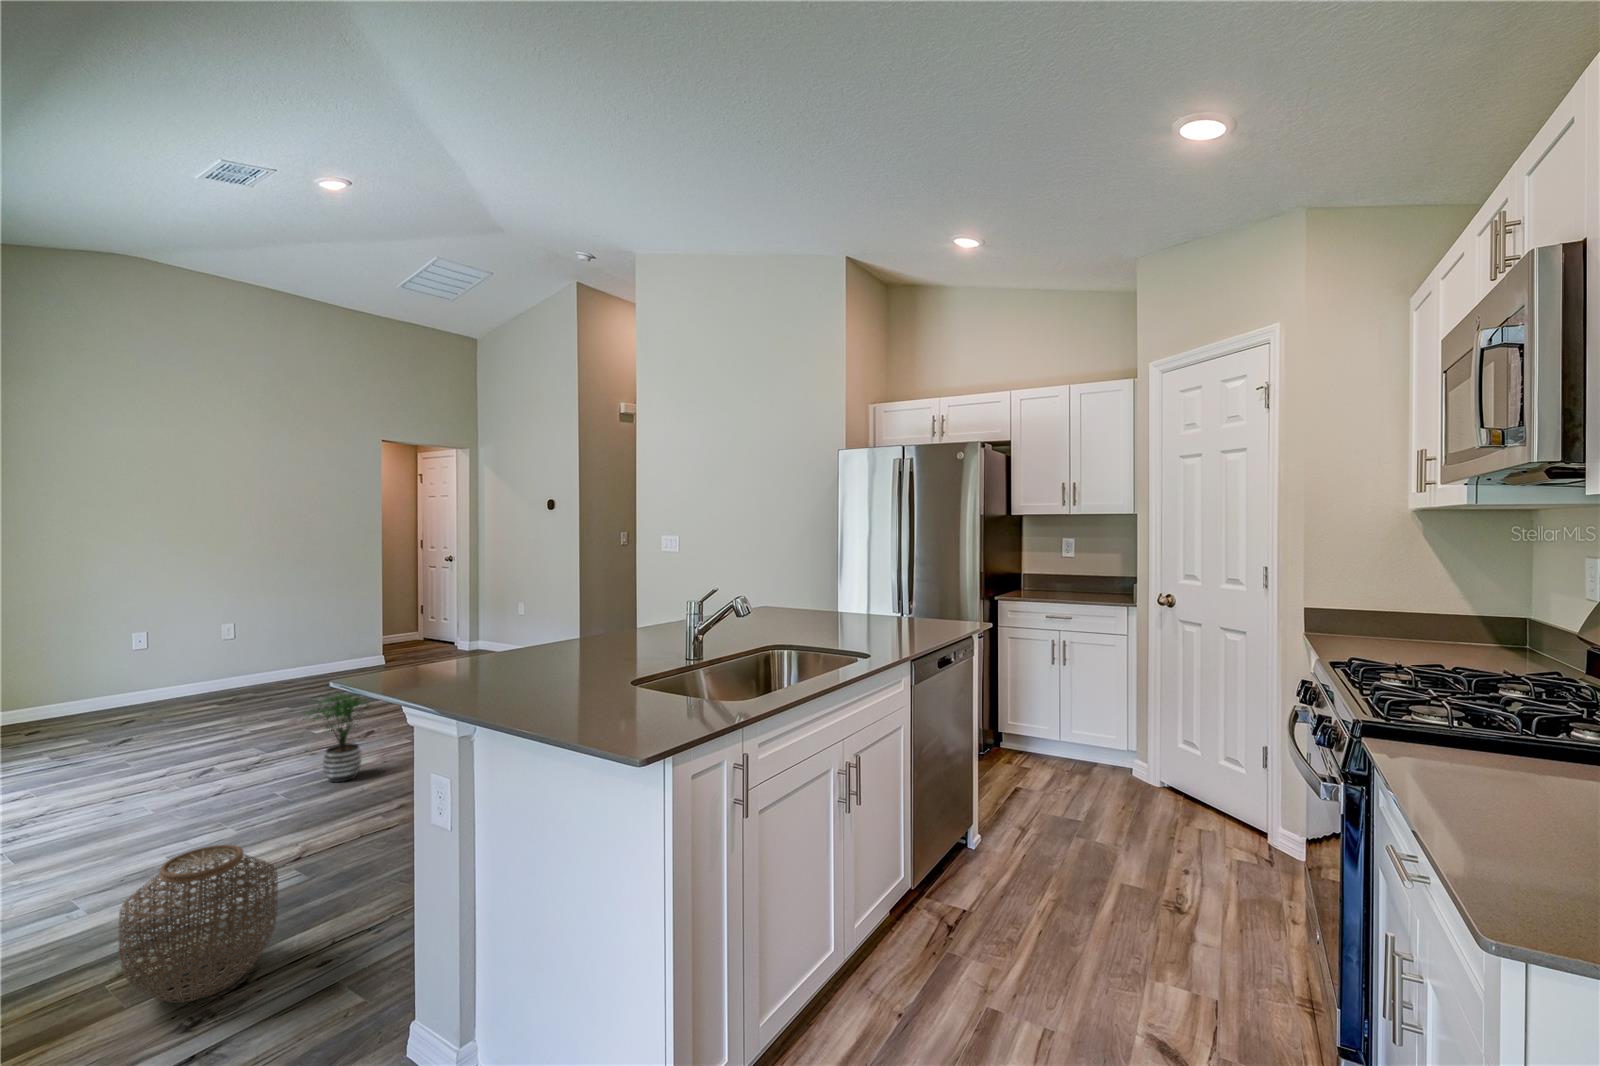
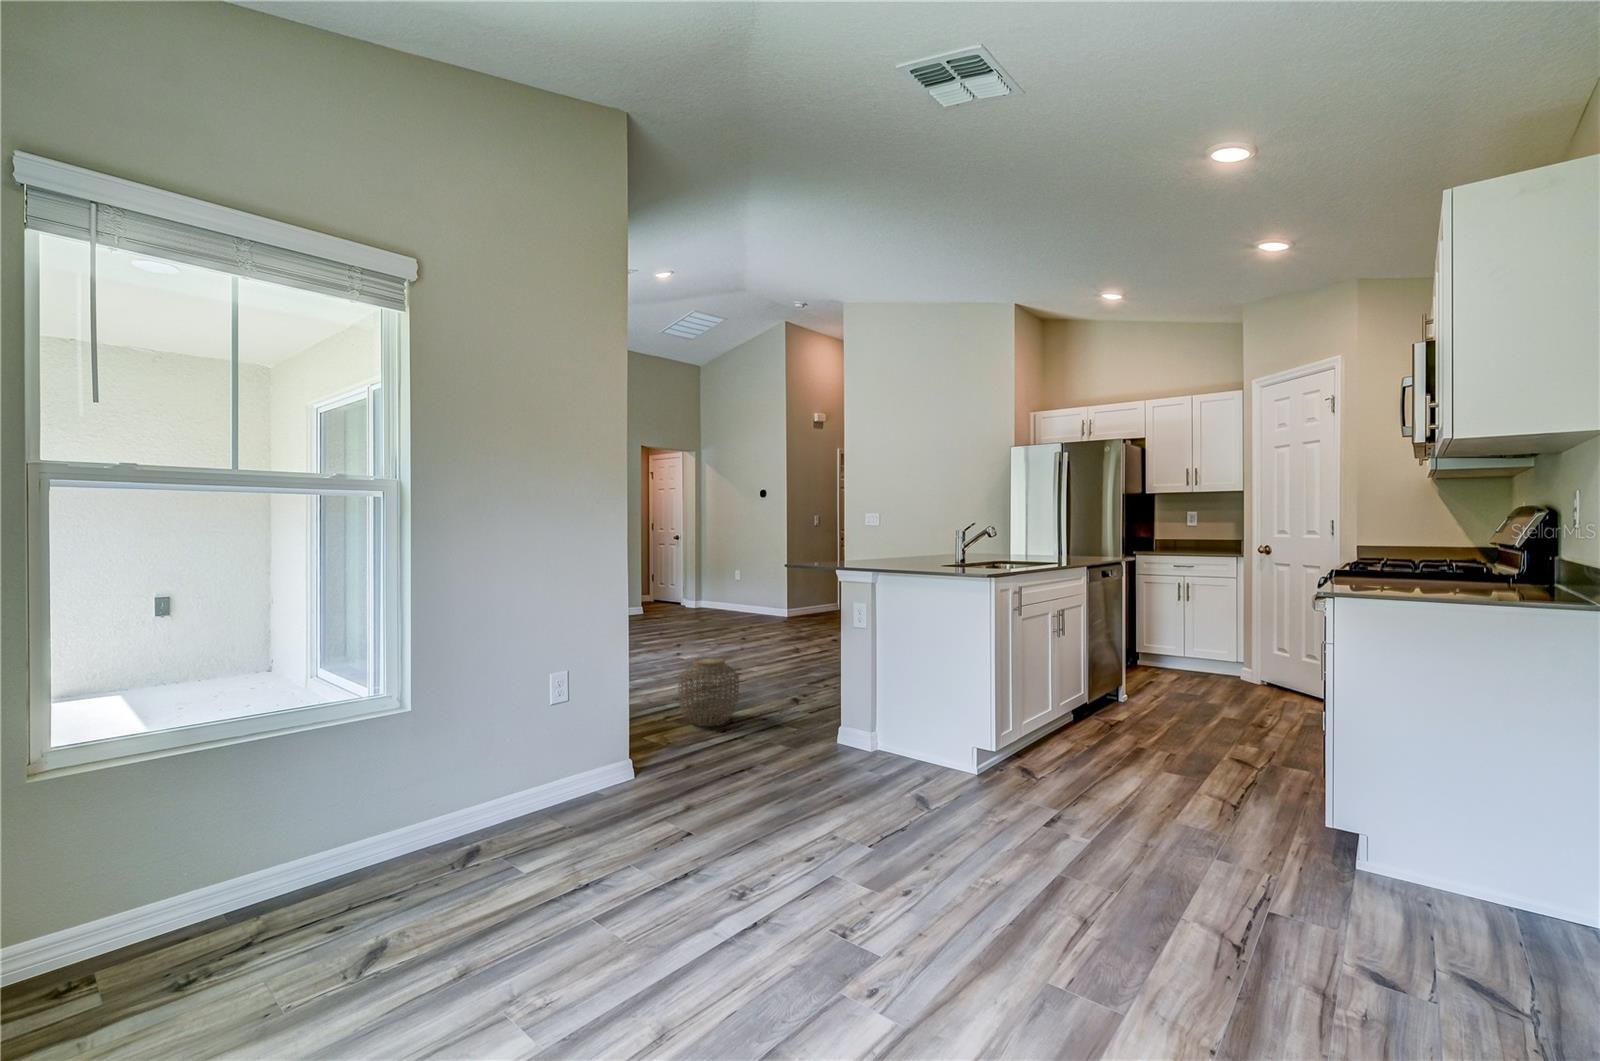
potted plant: present [303,691,370,782] -> none [666,607,708,666]

